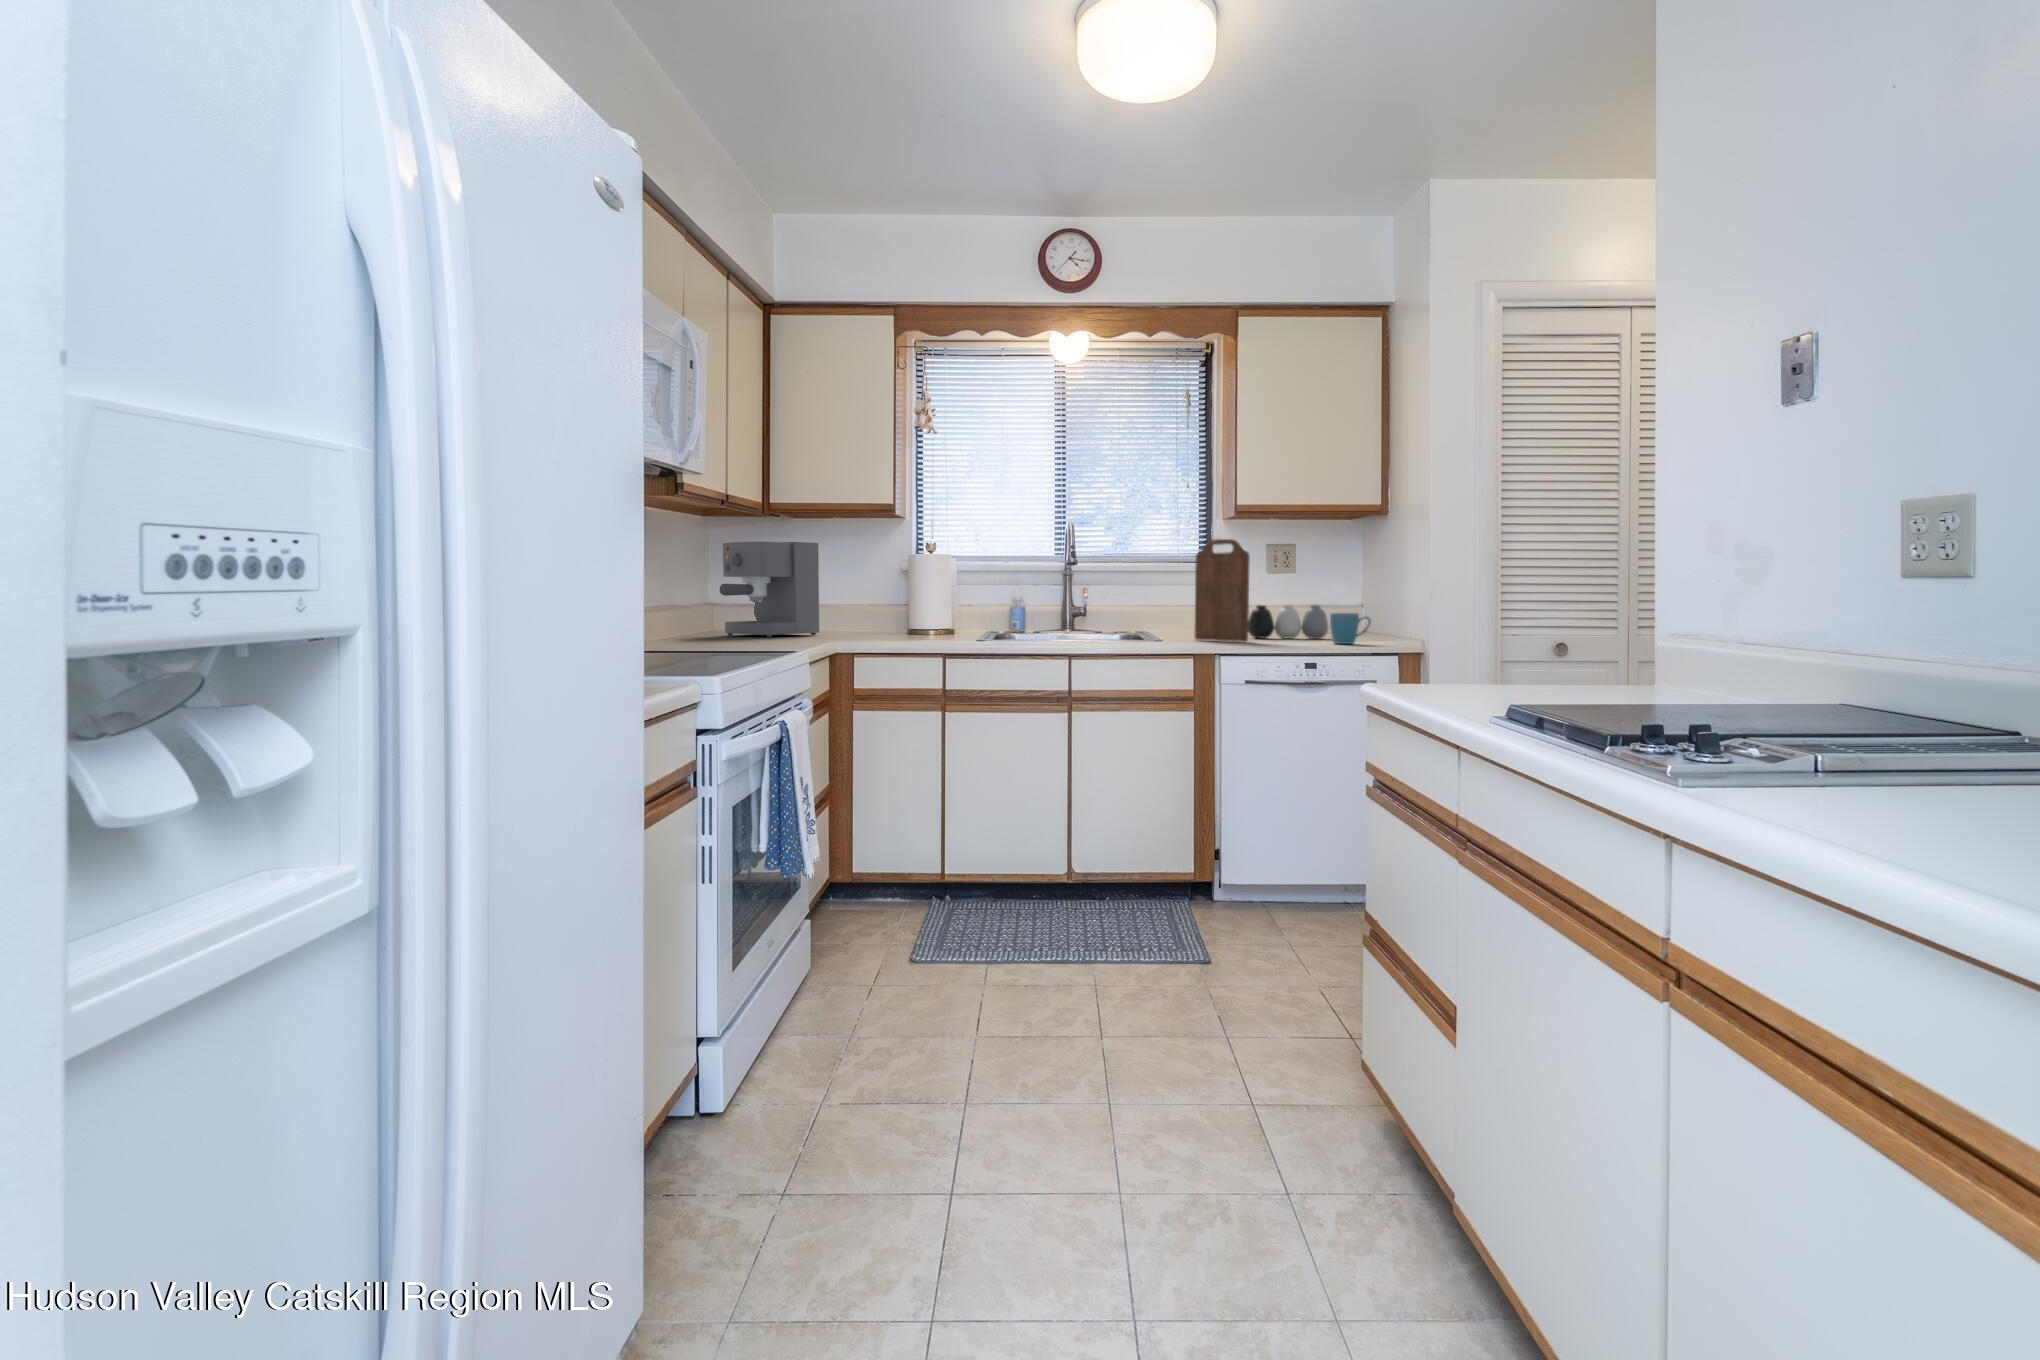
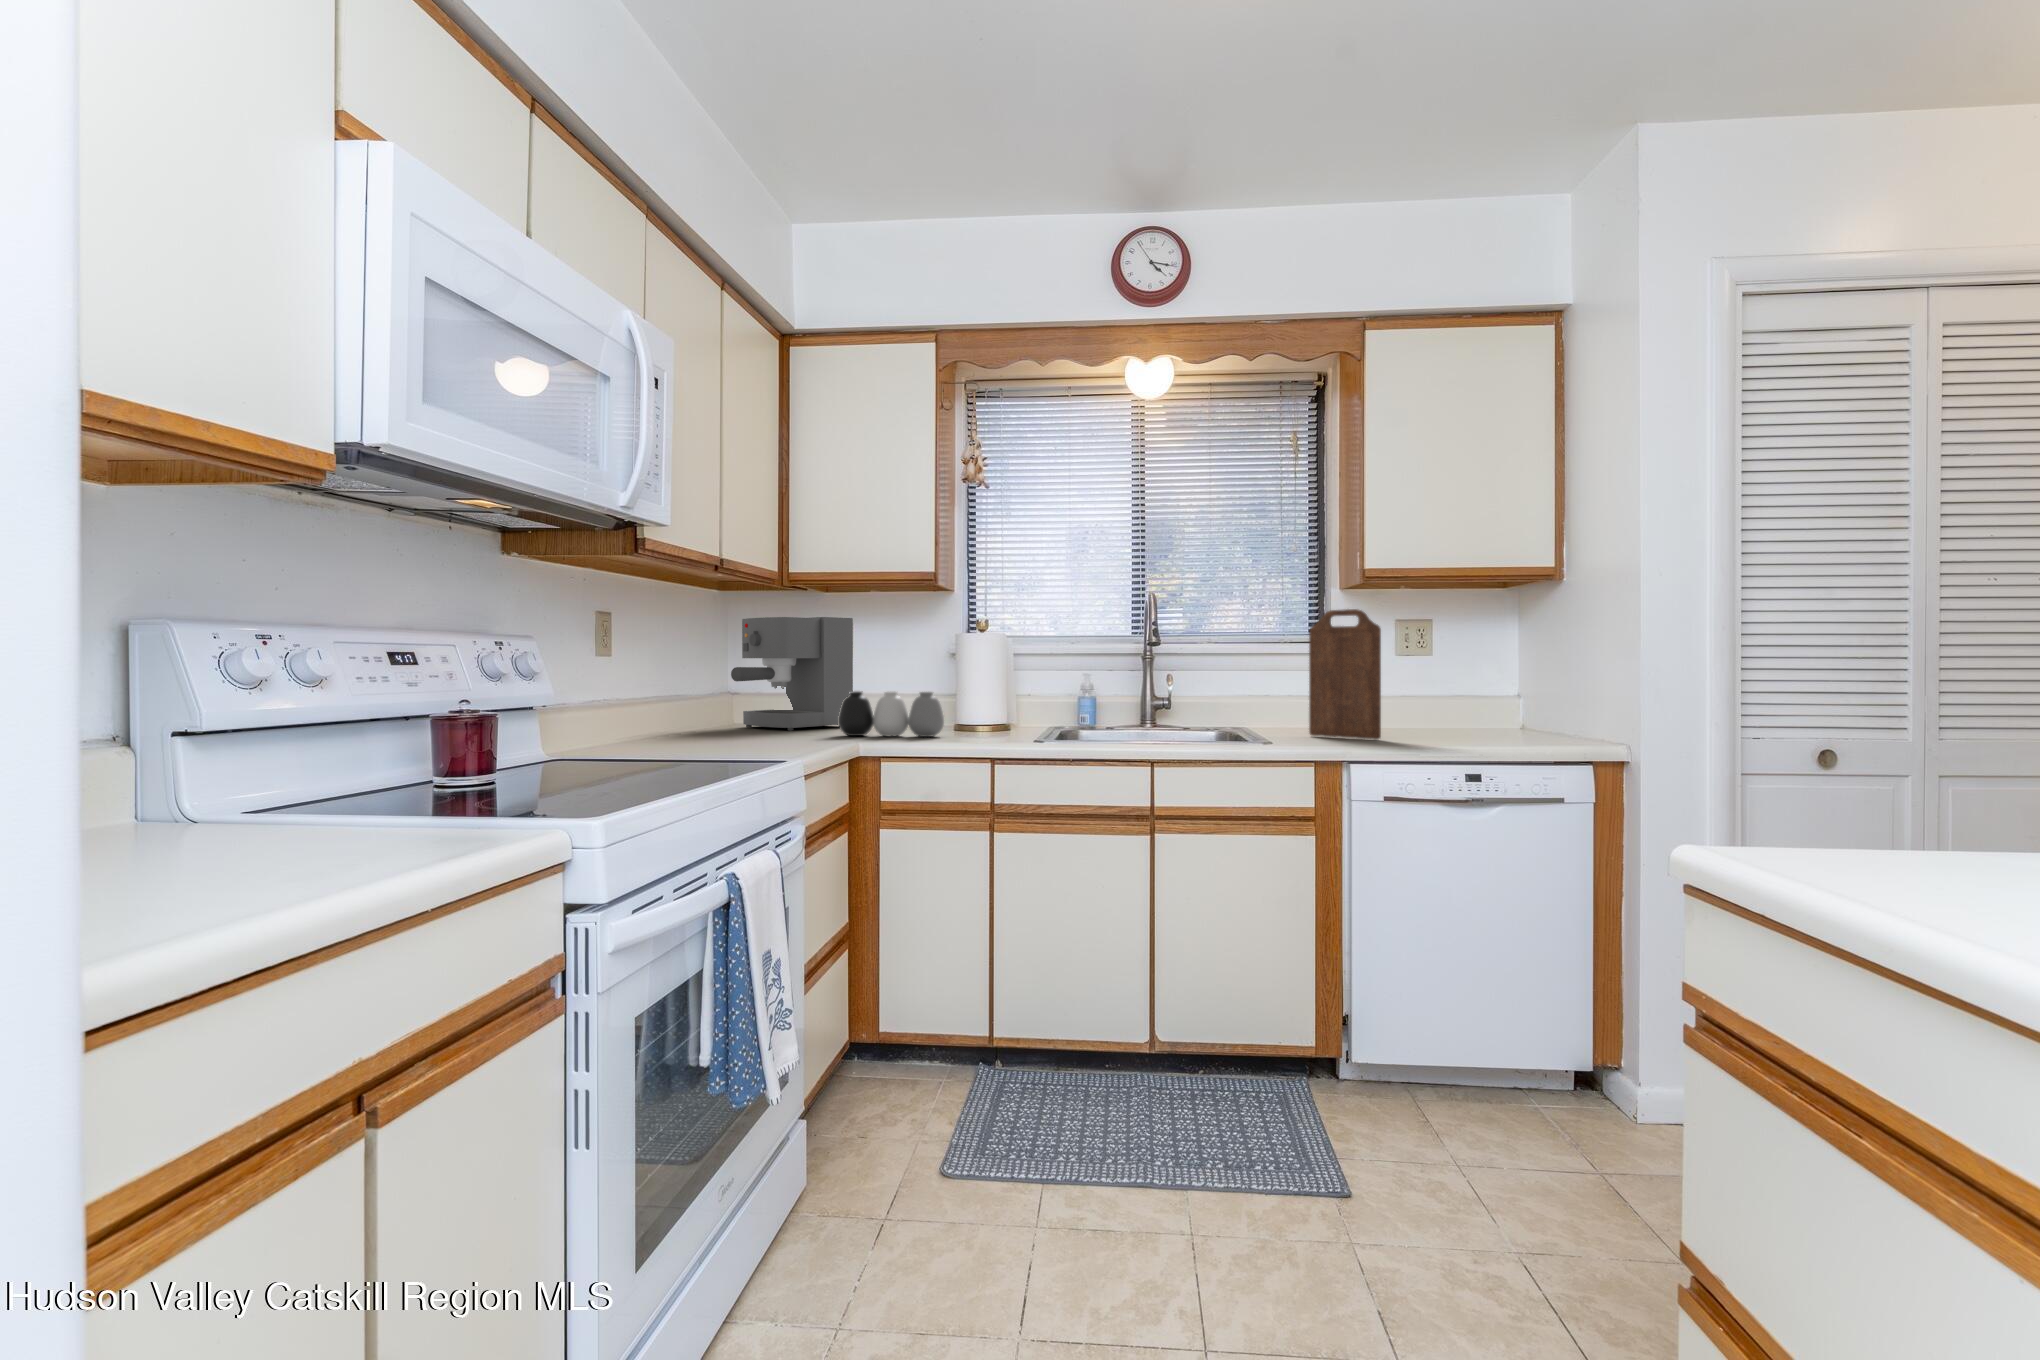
vase: present [1248,605,1329,639] -> present [838,691,944,737]
mug: present [1330,613,1371,644] -> none [1493,703,1550,745]

